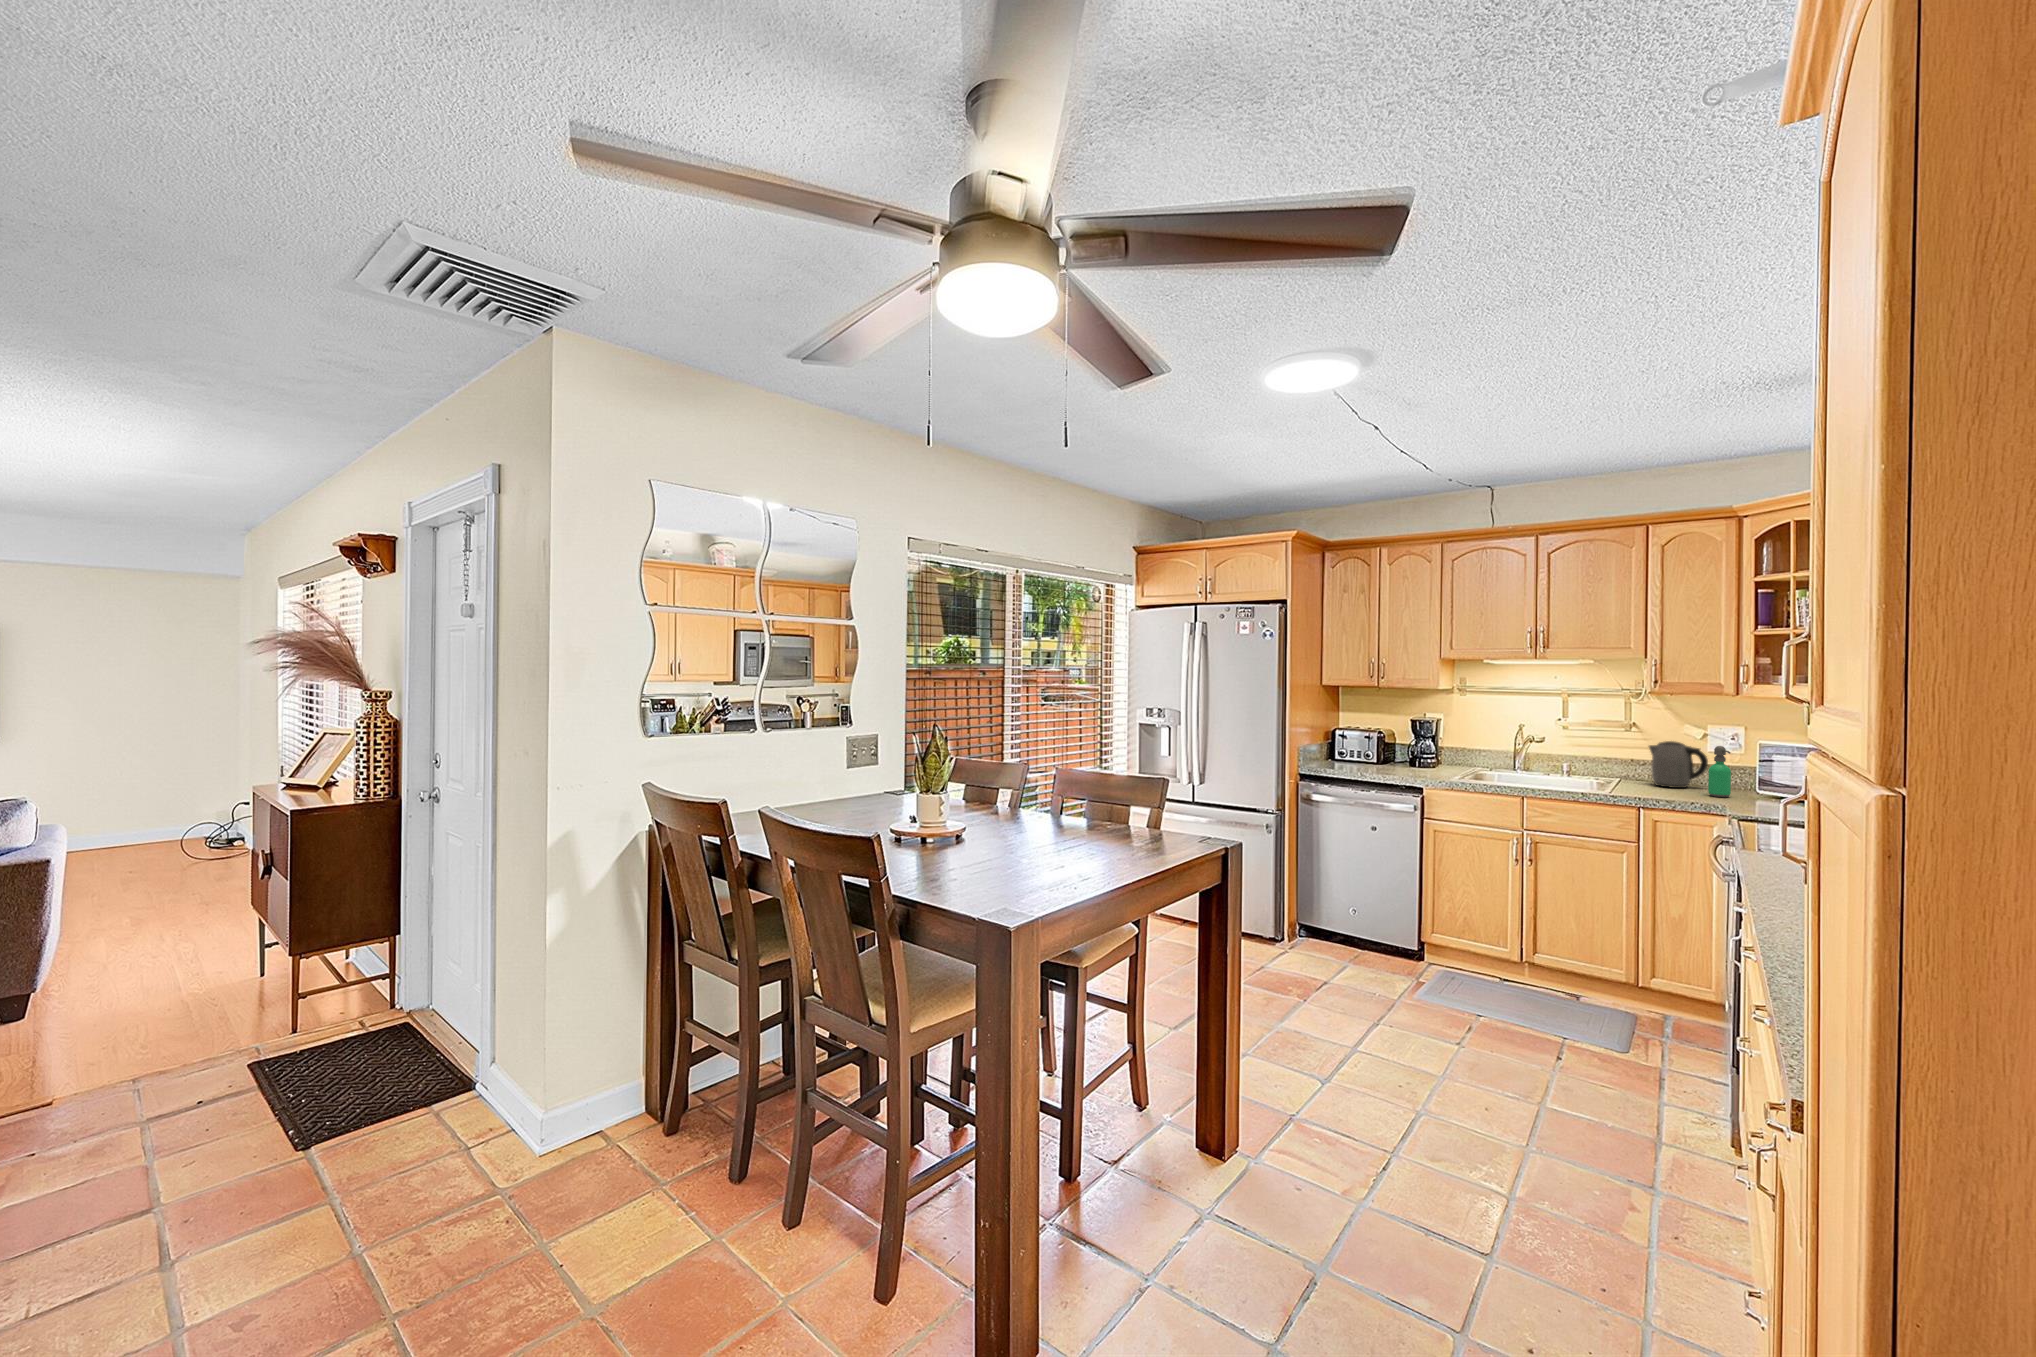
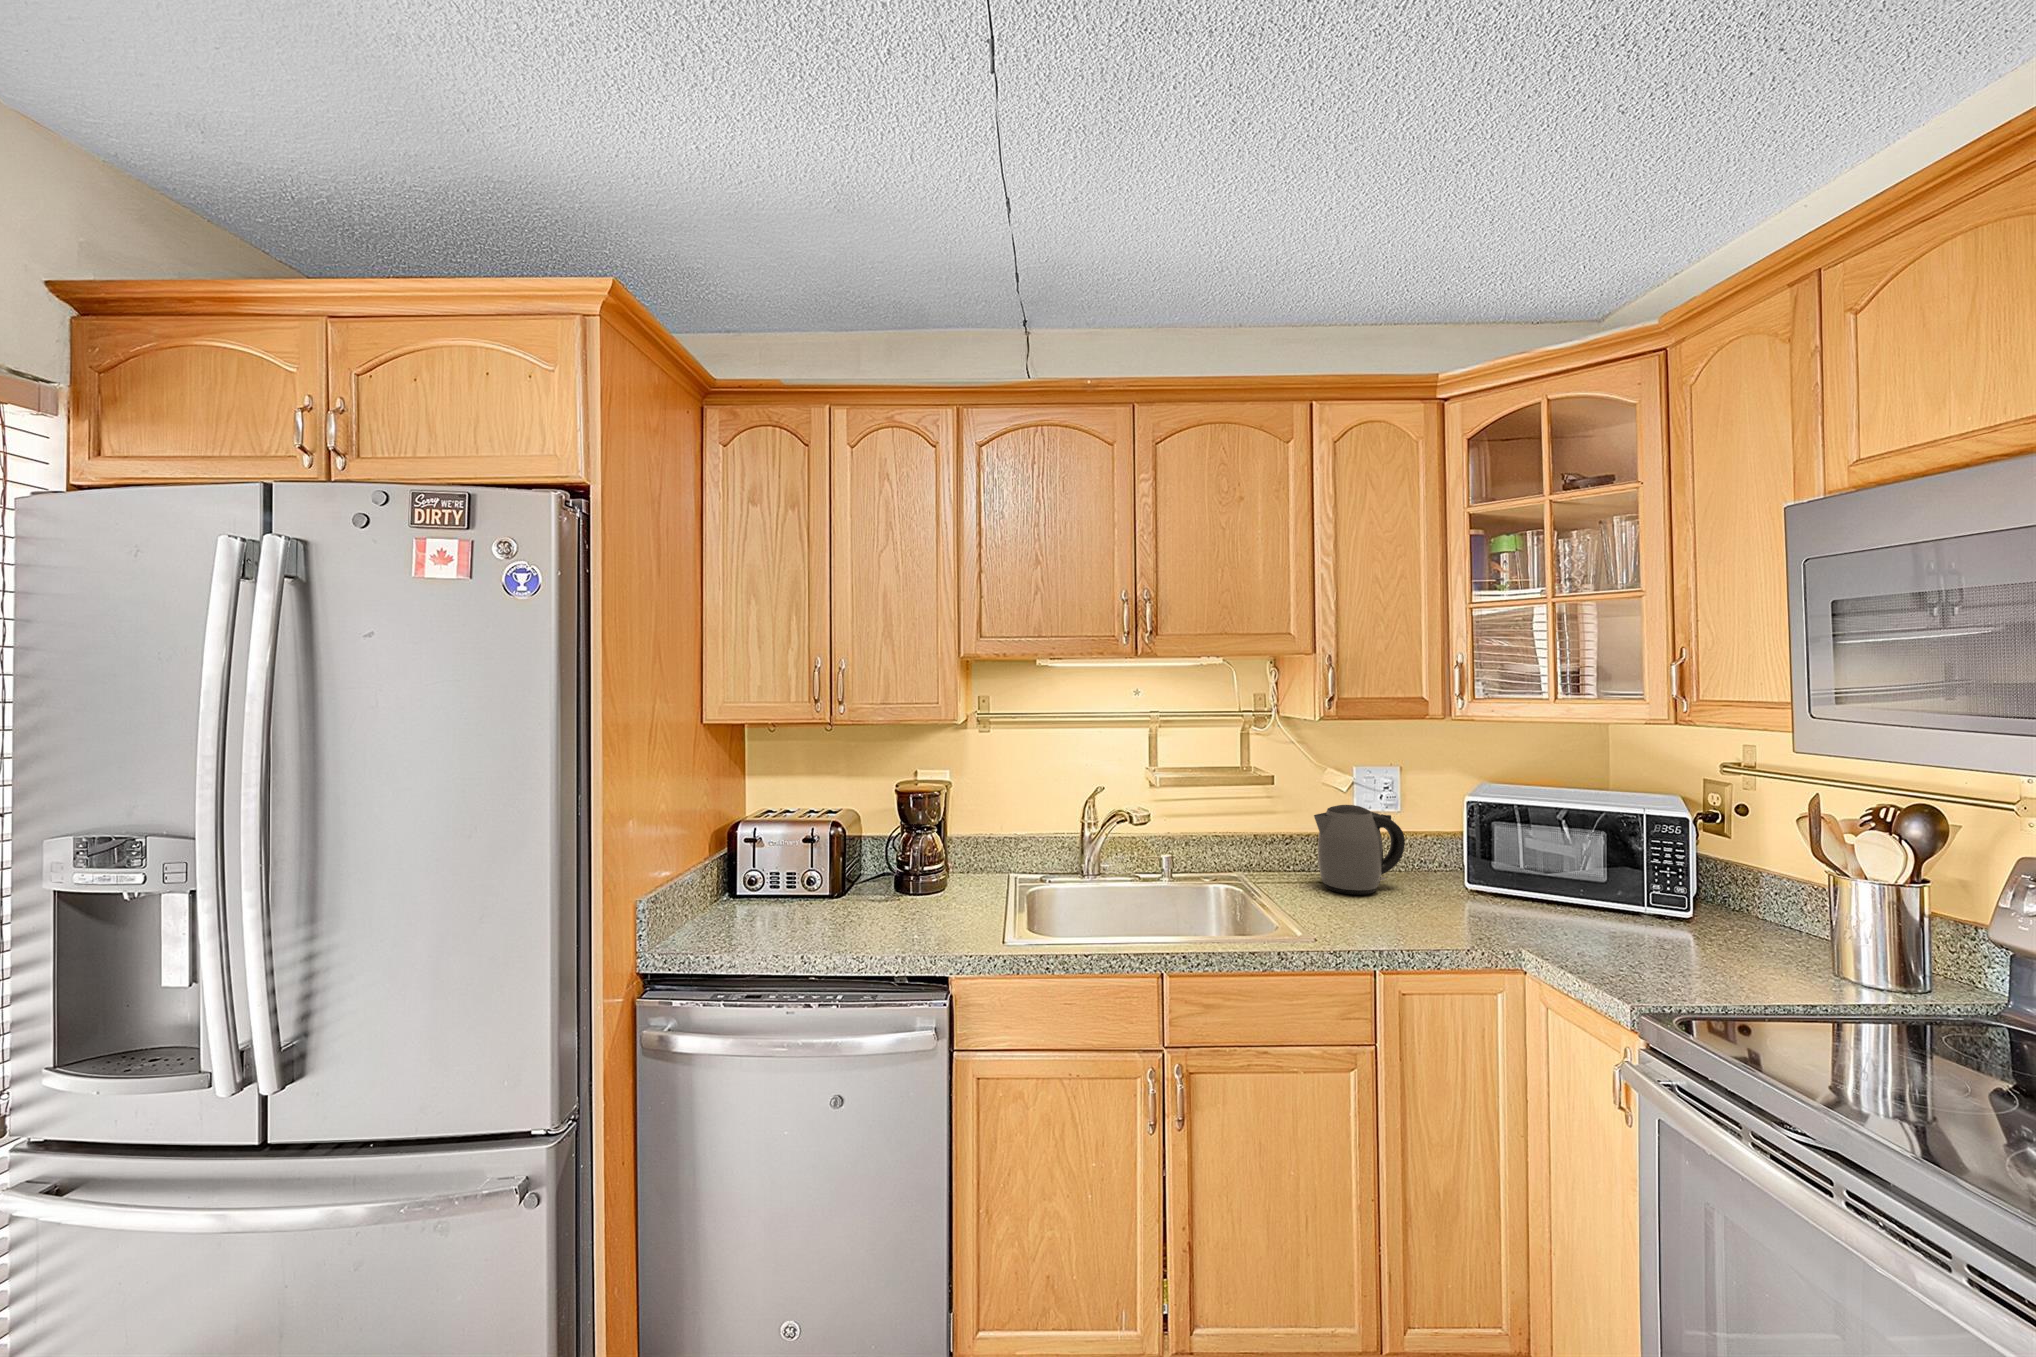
soap dispenser: present [1708,746,1731,797] -> none [1439,817,1485,916]

